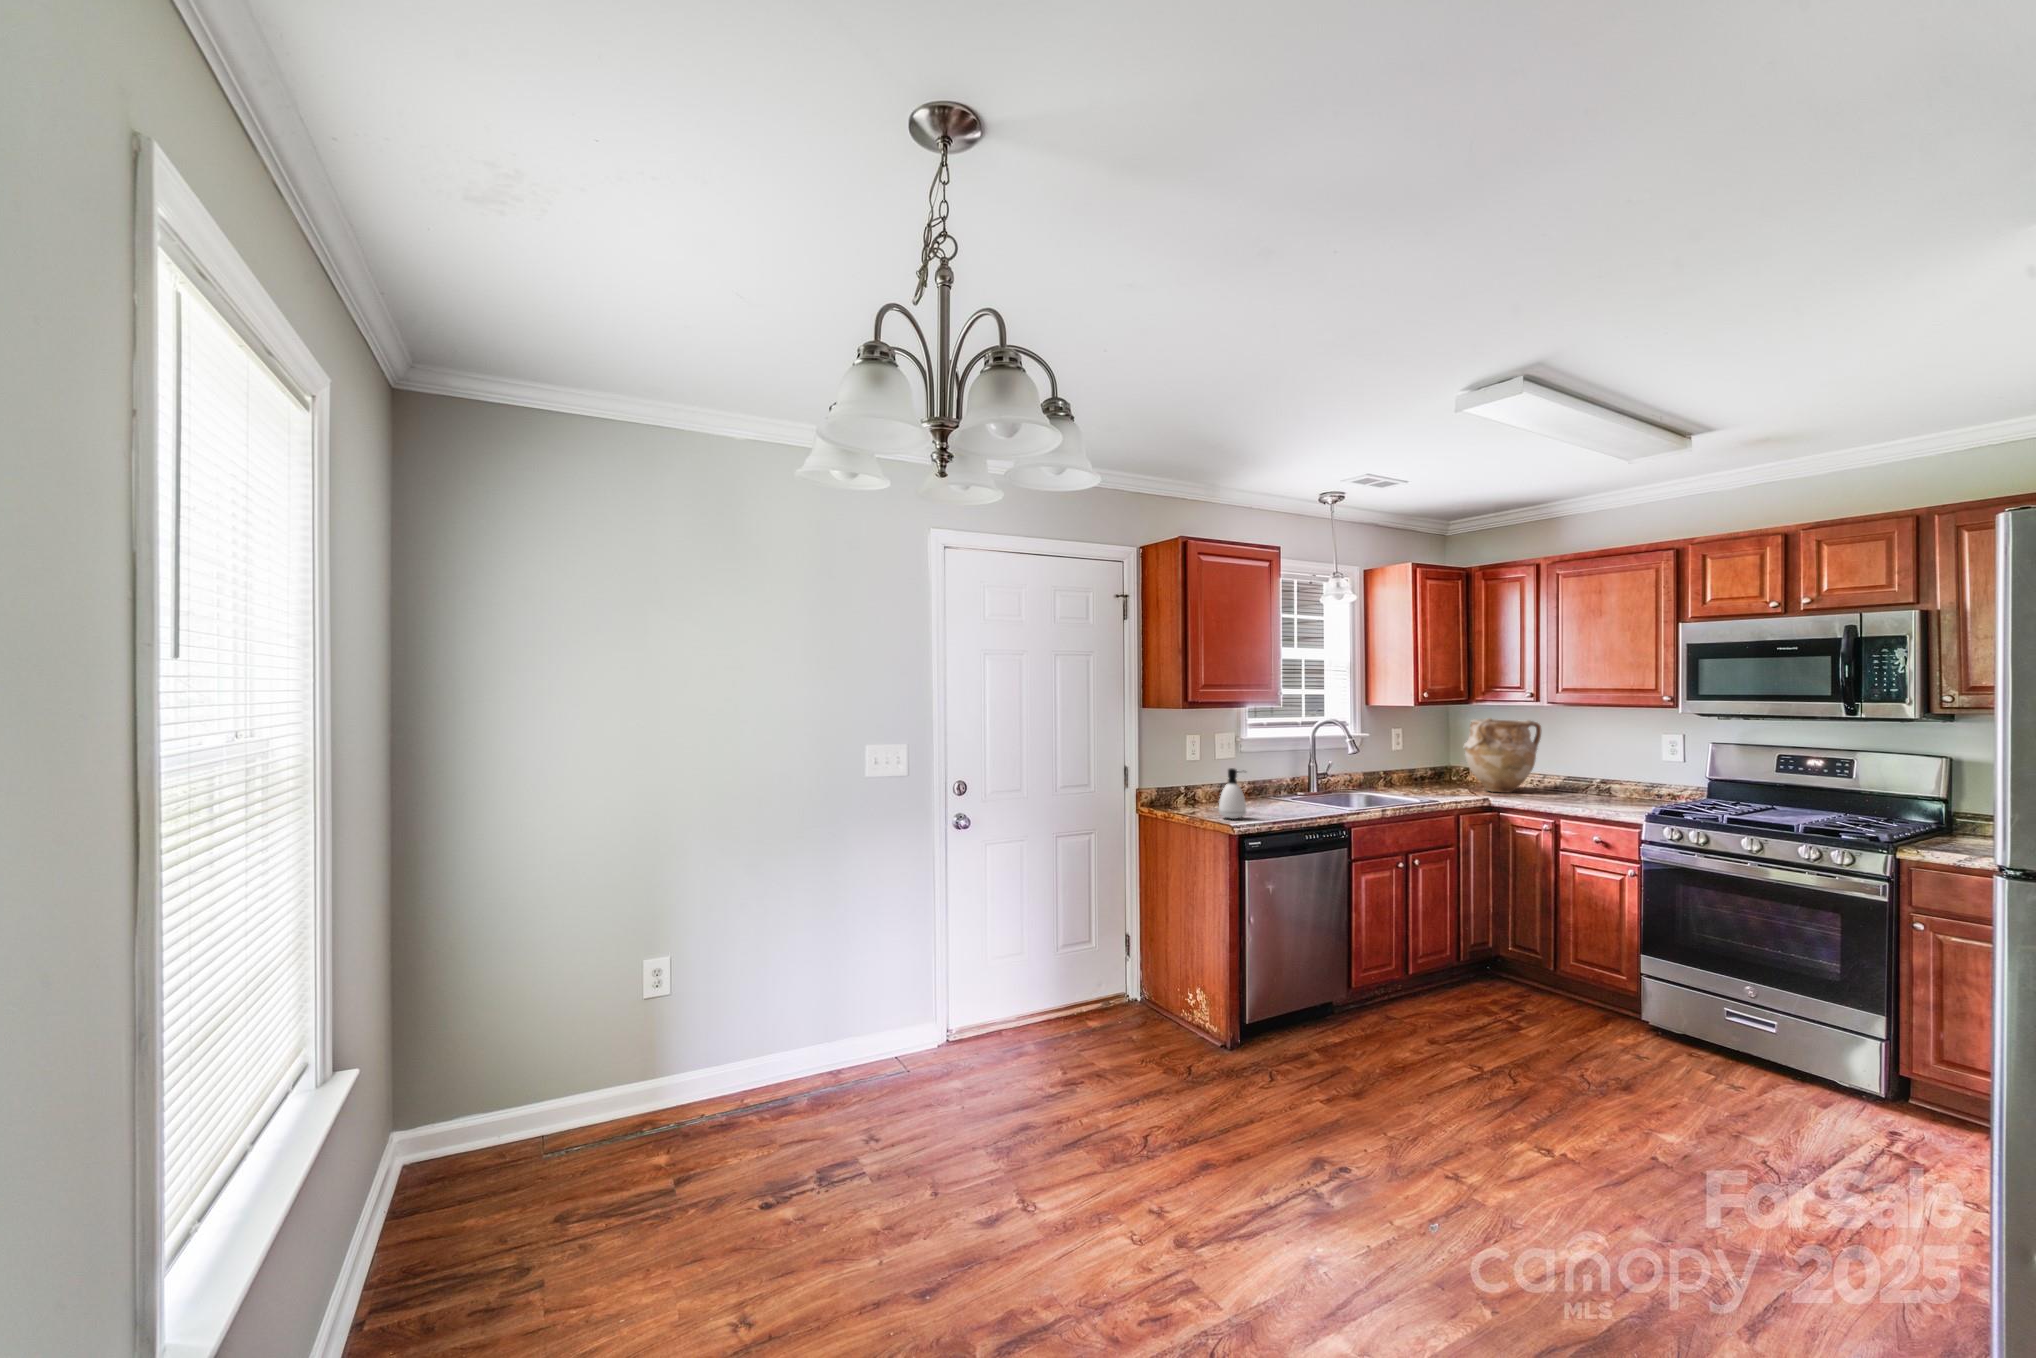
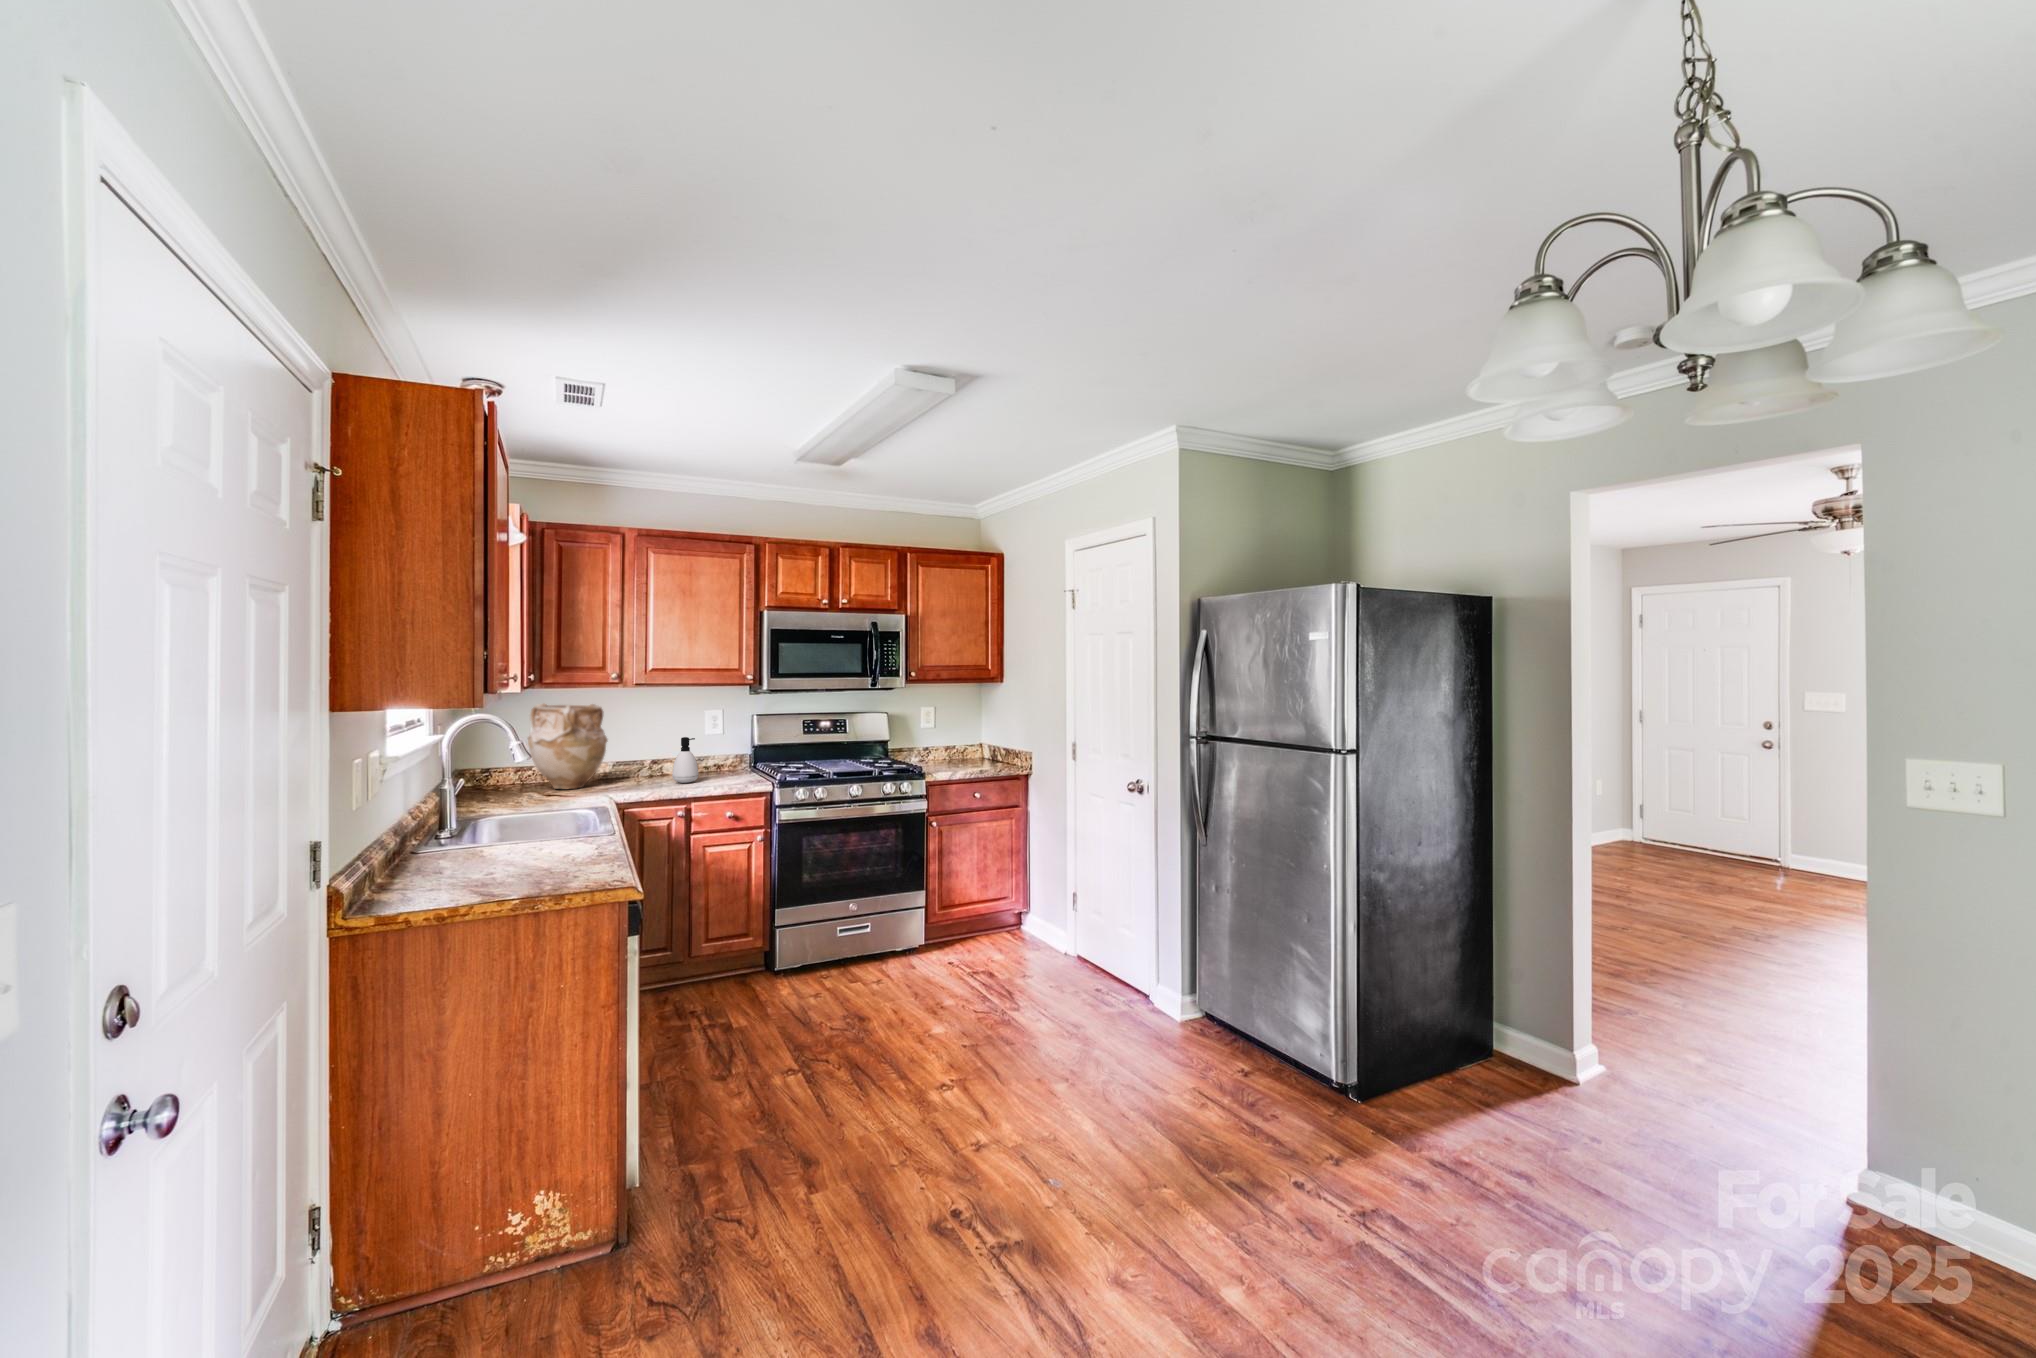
soap dispenser: present [1219,768,1246,819] -> present [672,737,698,783]

